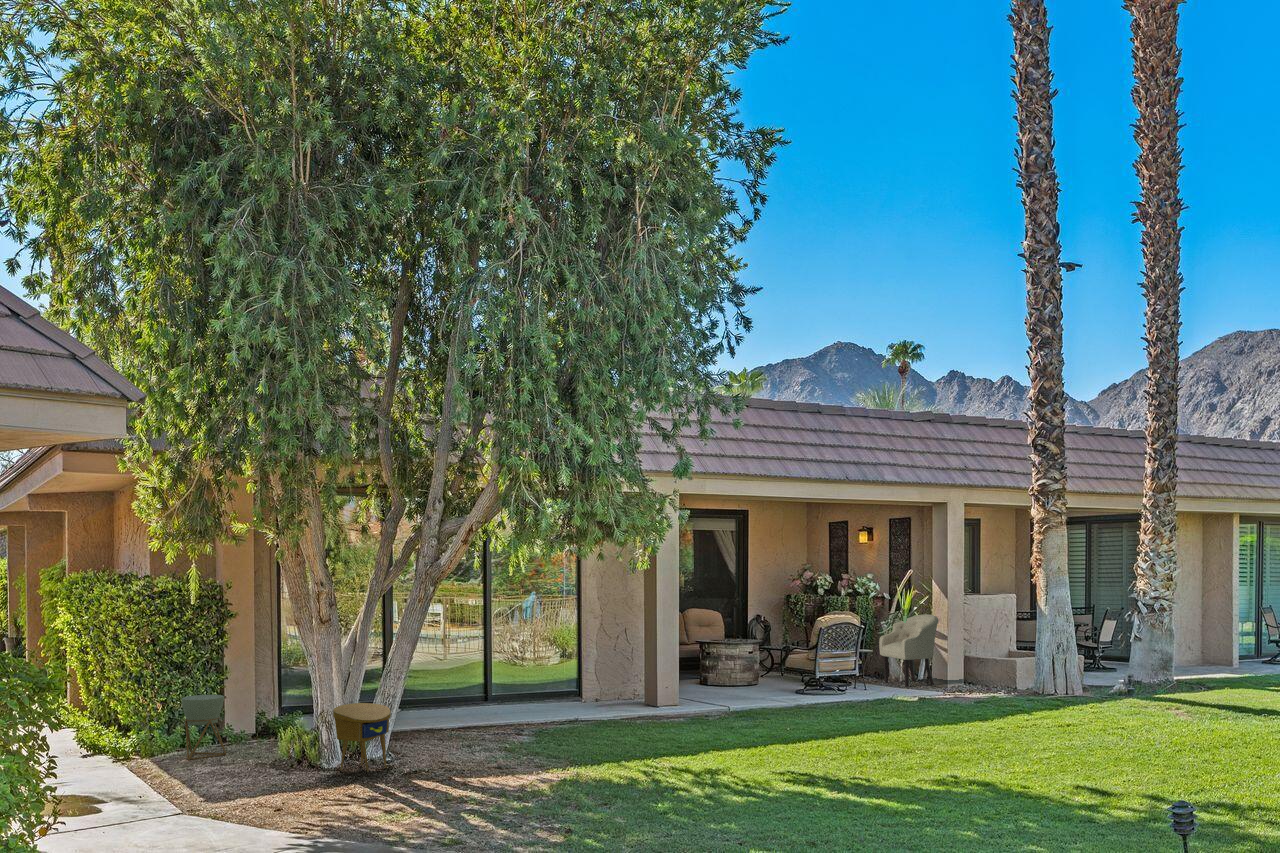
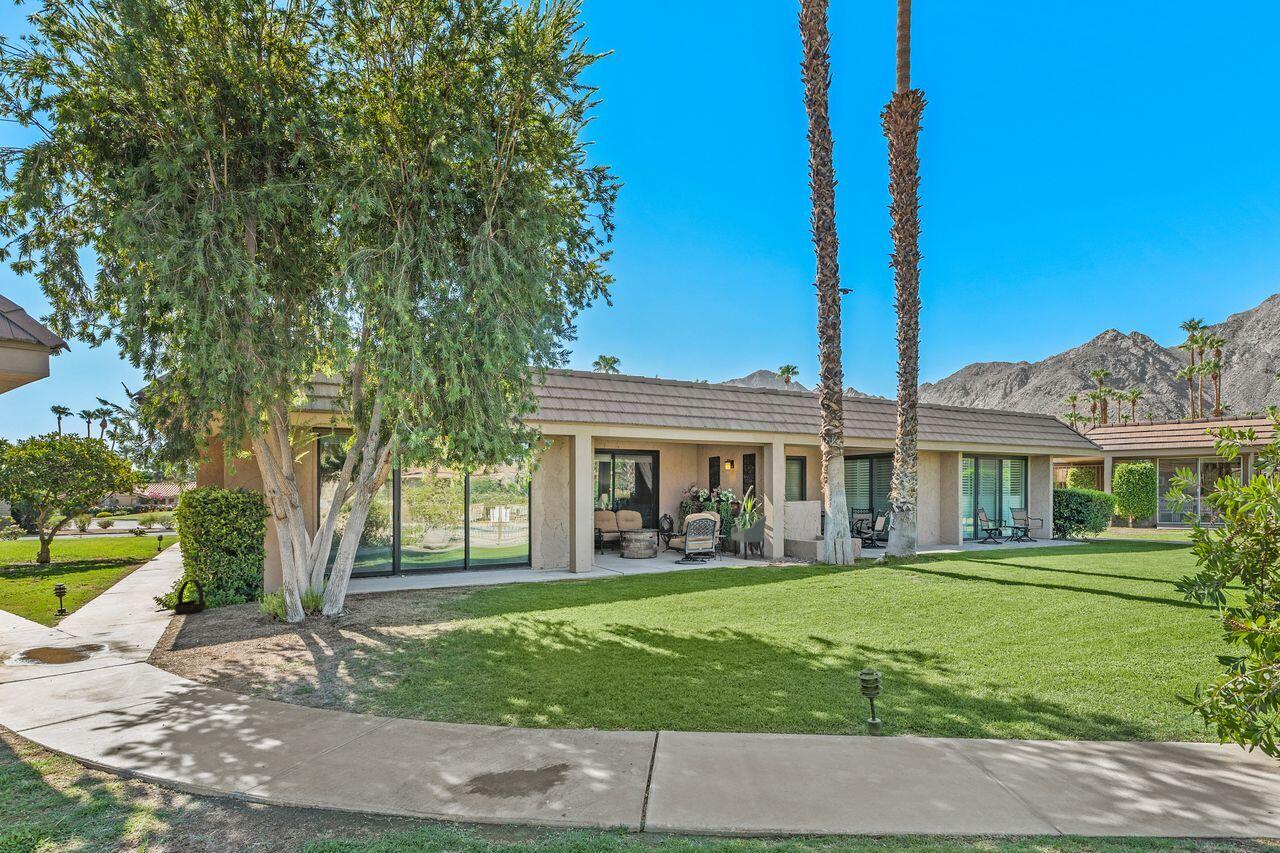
planter: present [182,695,226,760] -> none [222,567,254,612]
side table: present [333,703,391,772] -> none [297,576,341,625]
basket: none [120,713,159,764] -> present [175,580,206,615]

